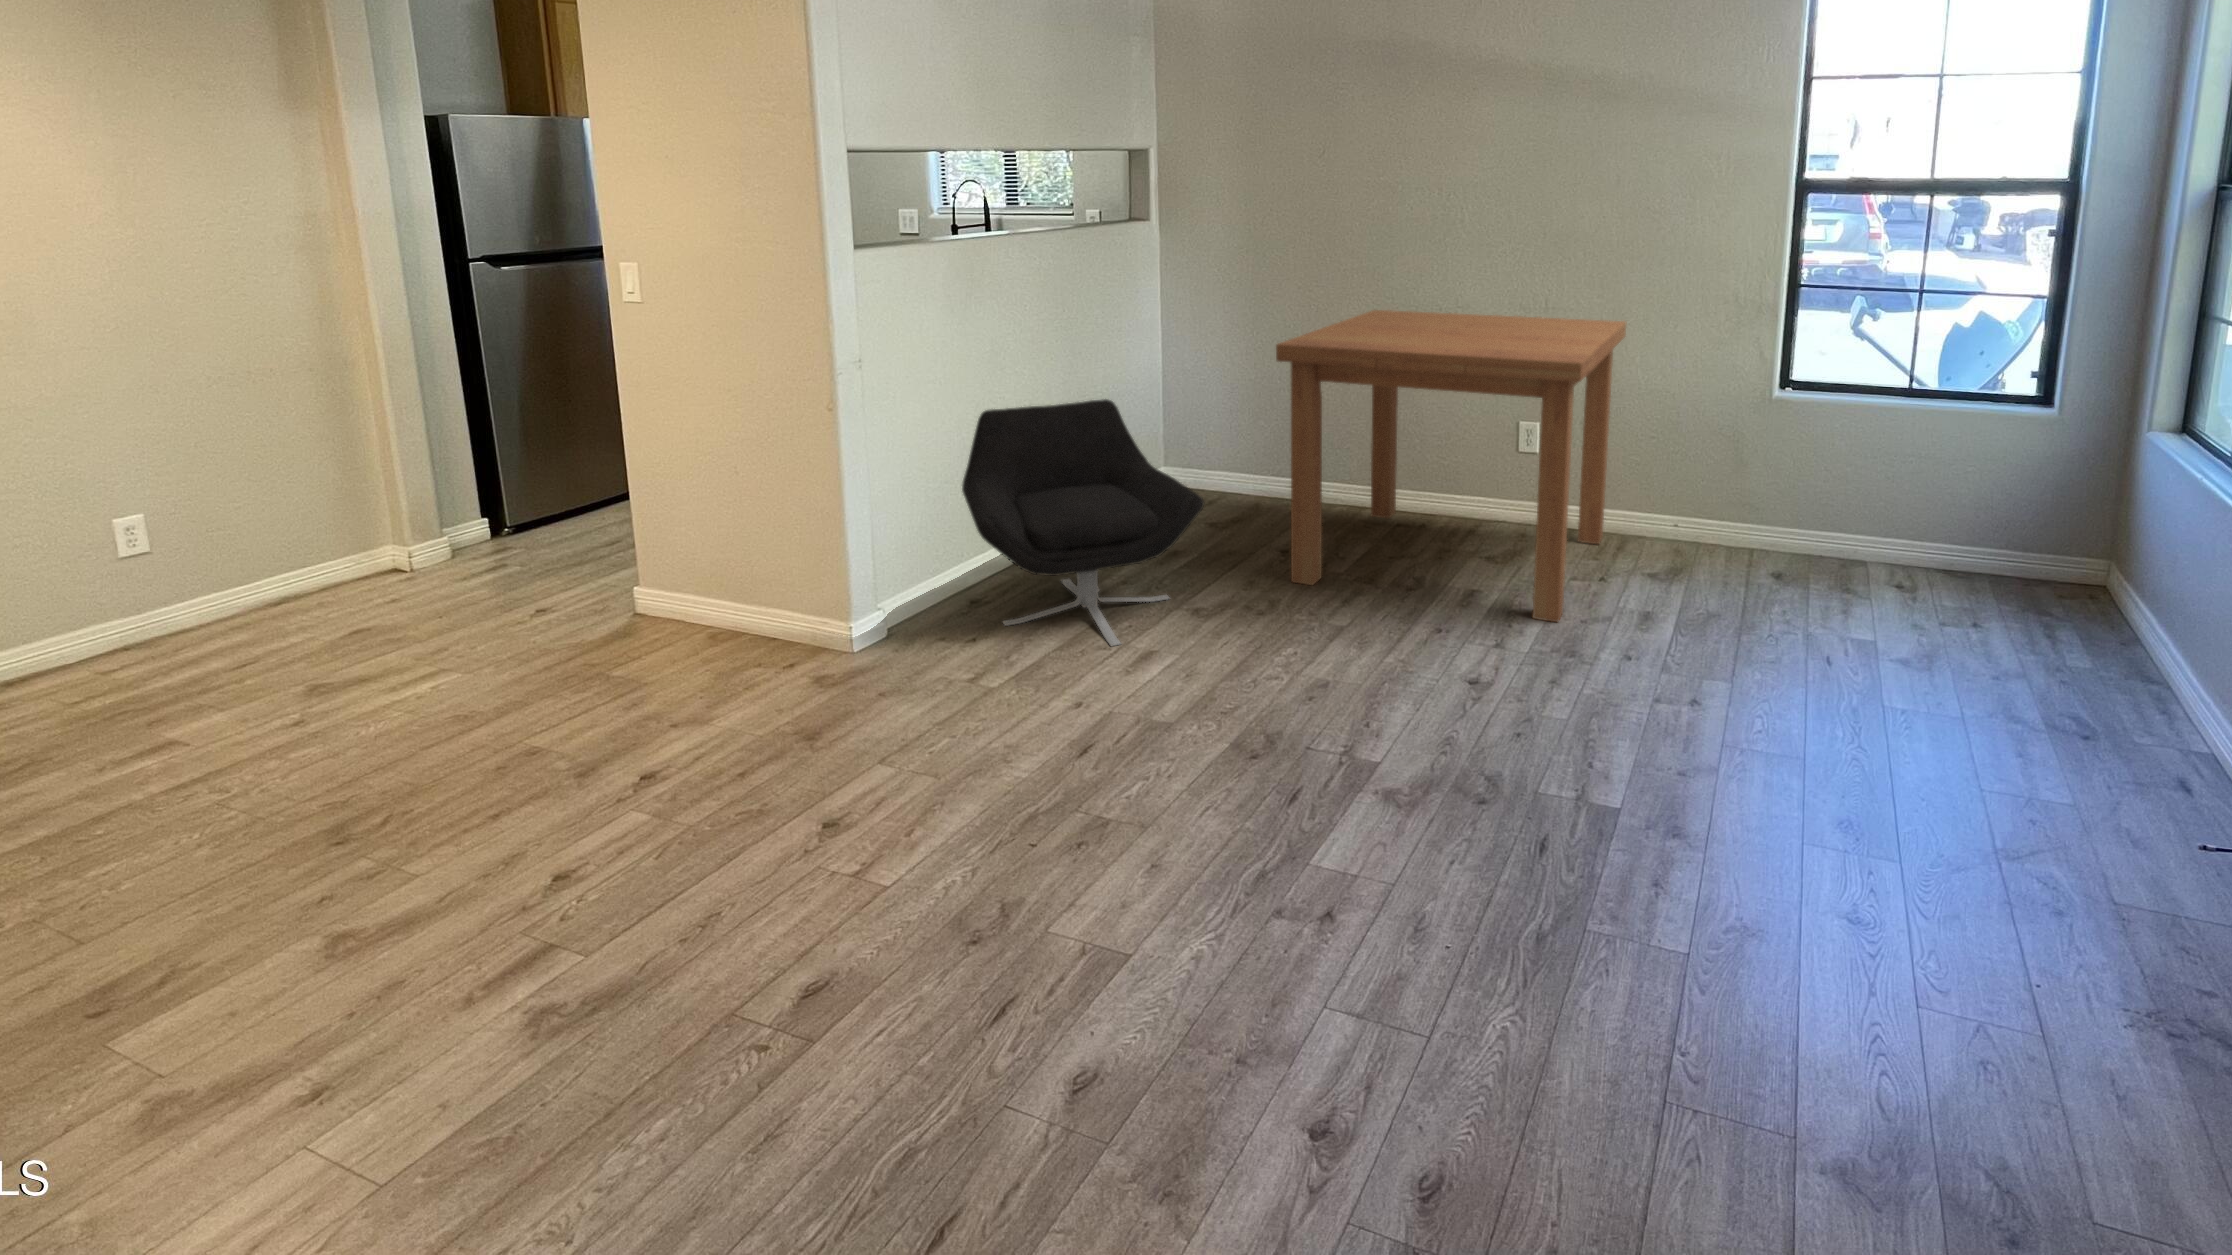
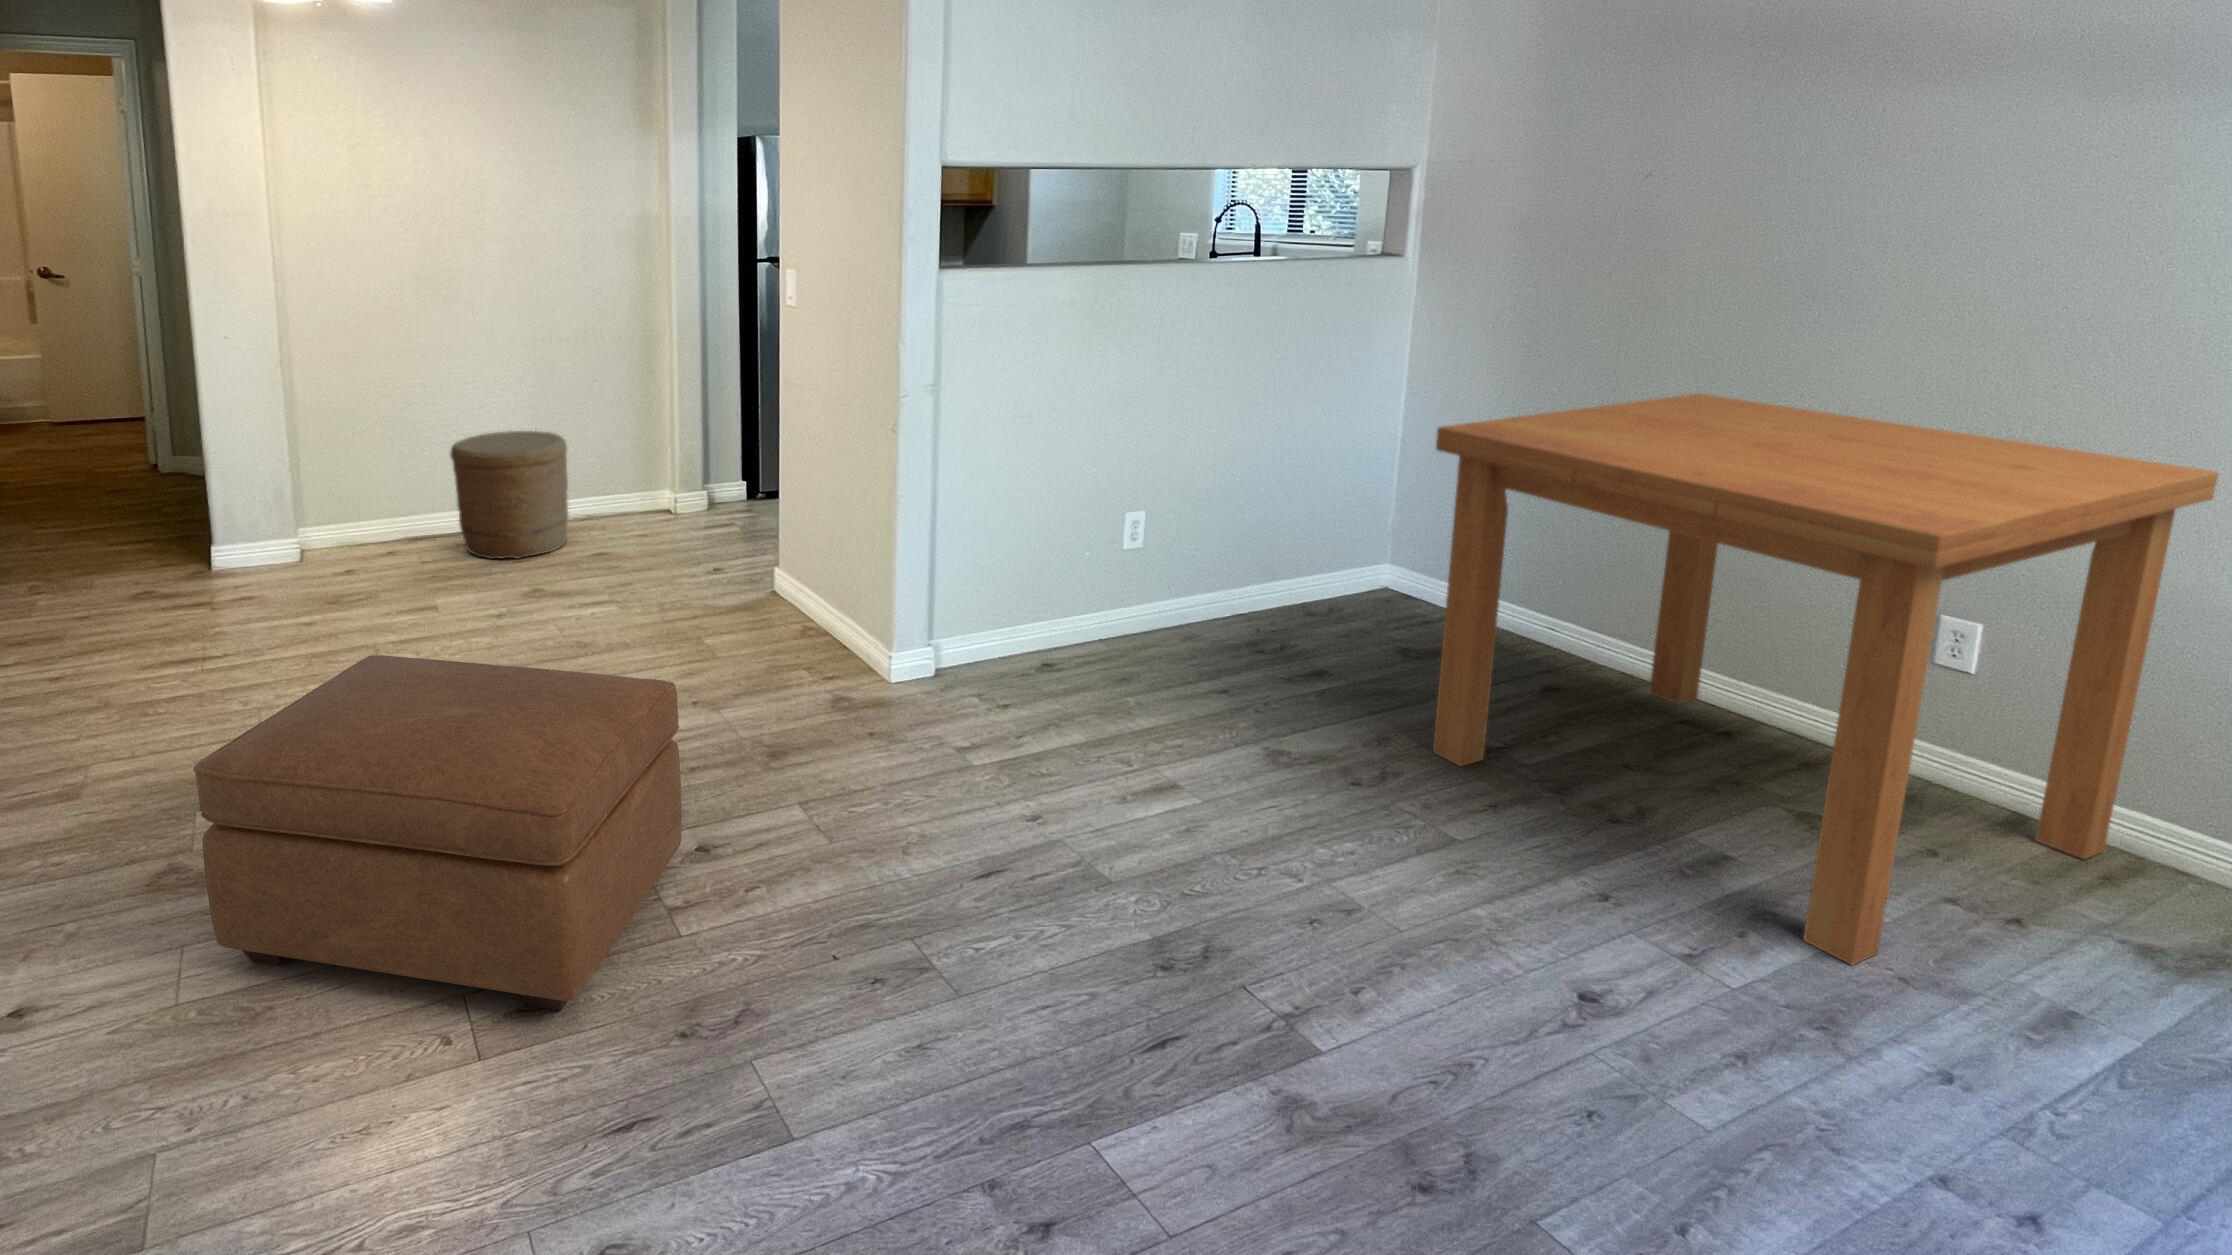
lounge chair: present [962,399,1204,646] -> none [1004,456,1291,763]
woven basket: none [67,495,286,675] -> present [450,431,568,559]
ottoman: none [302,663,865,1128] -> present [193,655,682,1011]

